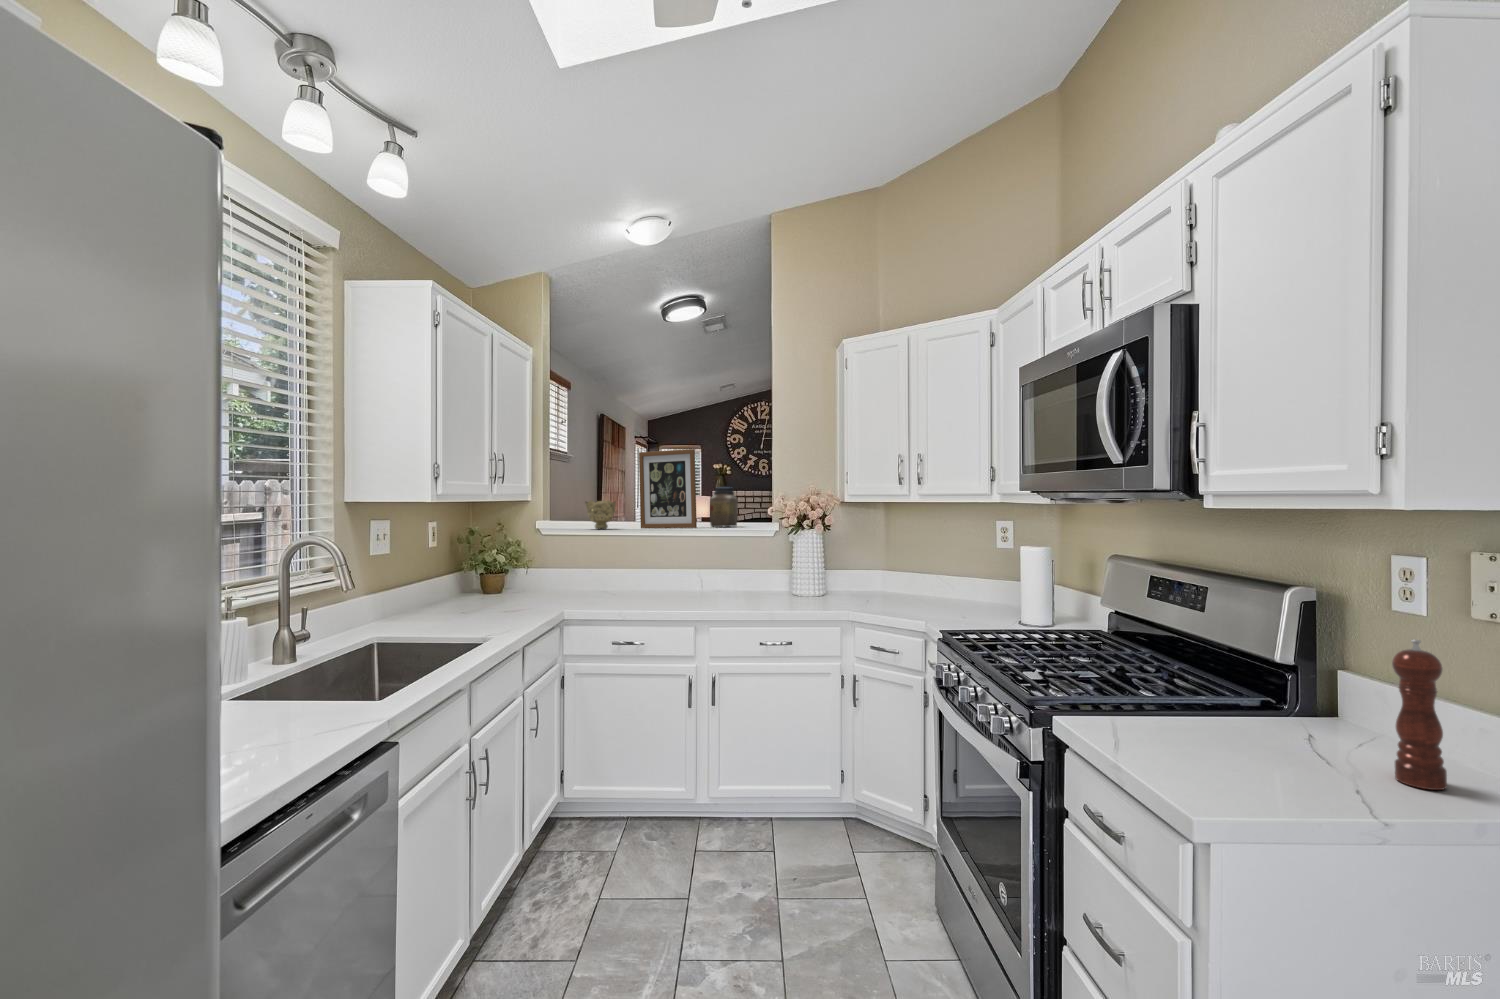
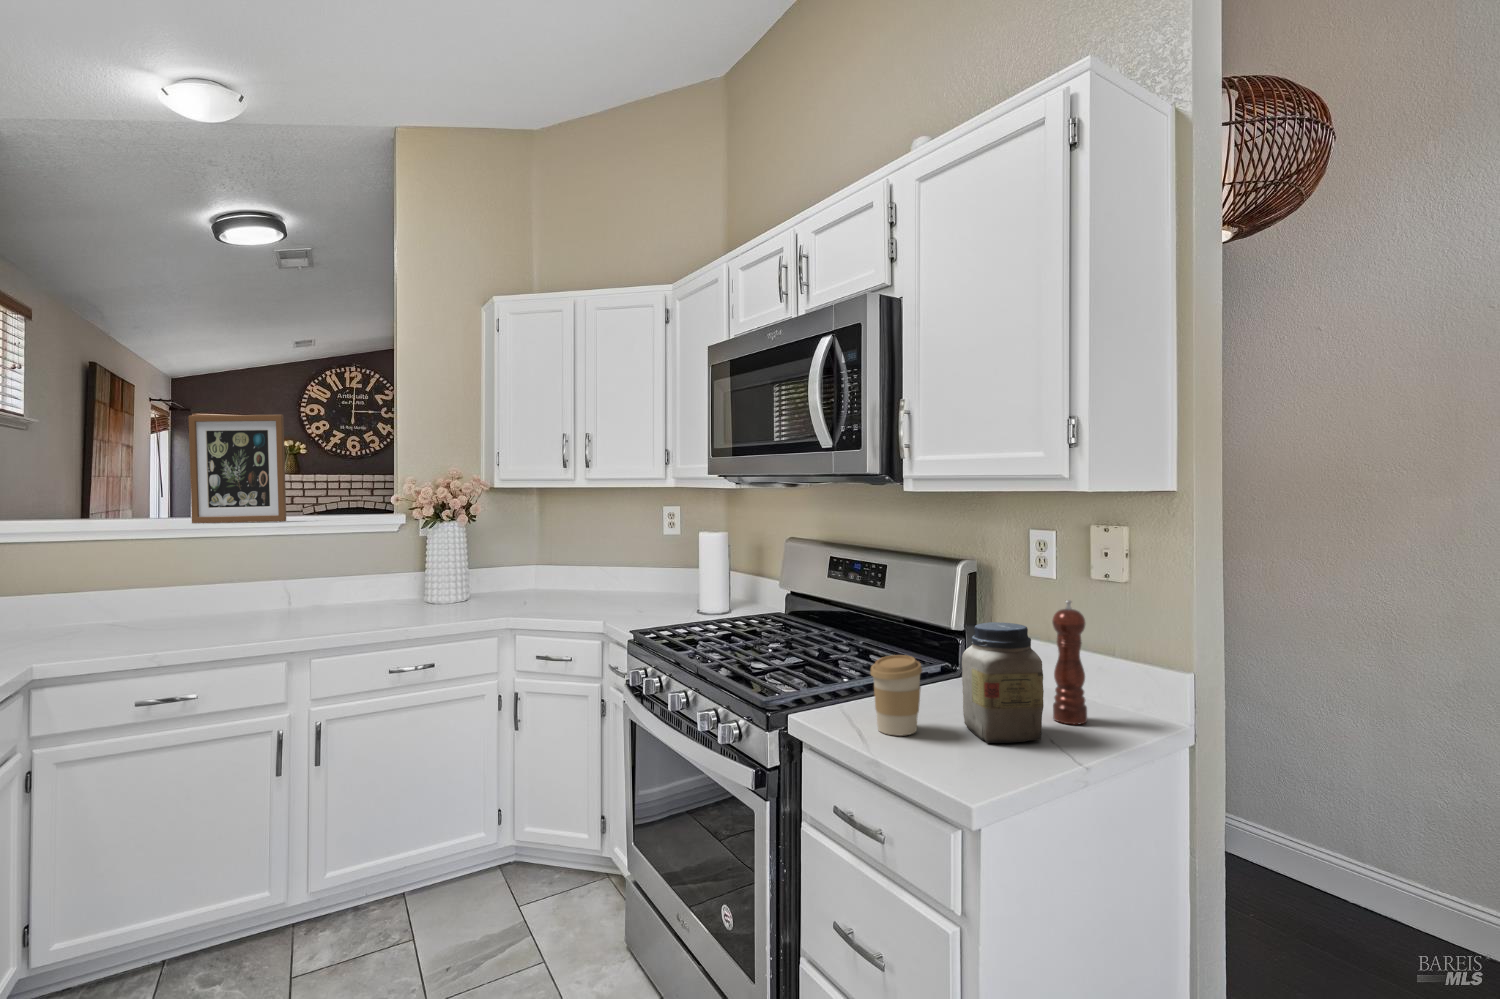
jar: present [710,487,738,527] -> present [962,622,1044,743]
decorative bowl: present [585,500,616,529] -> none [91,483,149,525]
coffee cup: none [1139,680,1200,764] -> present [871,655,922,736]

